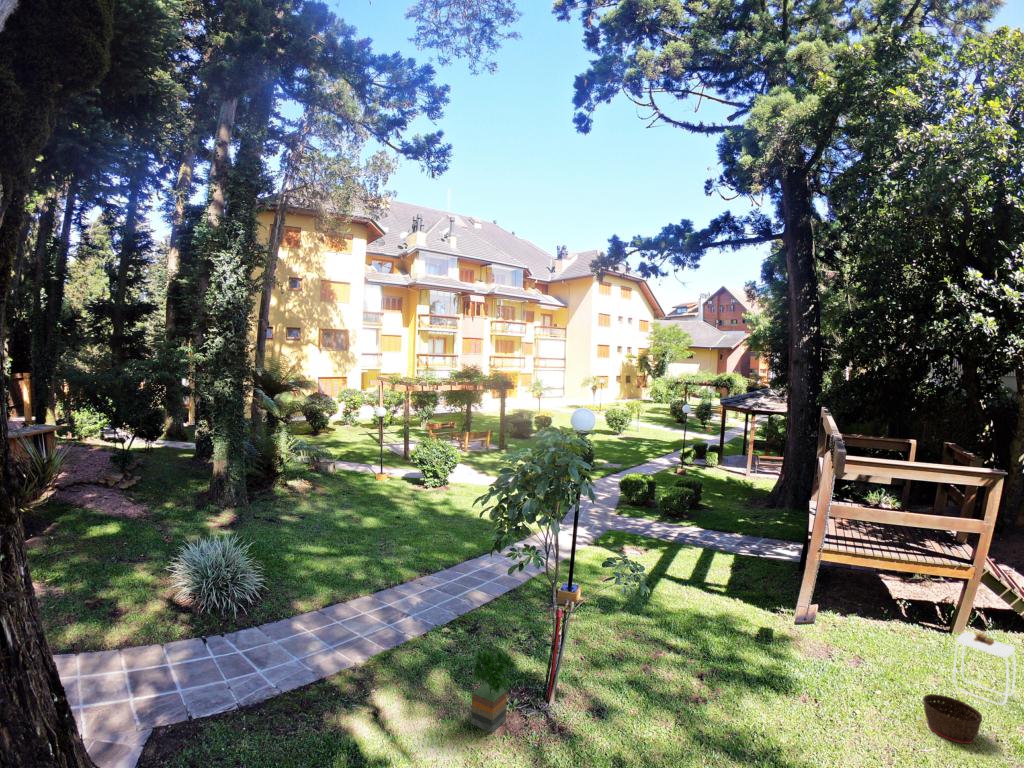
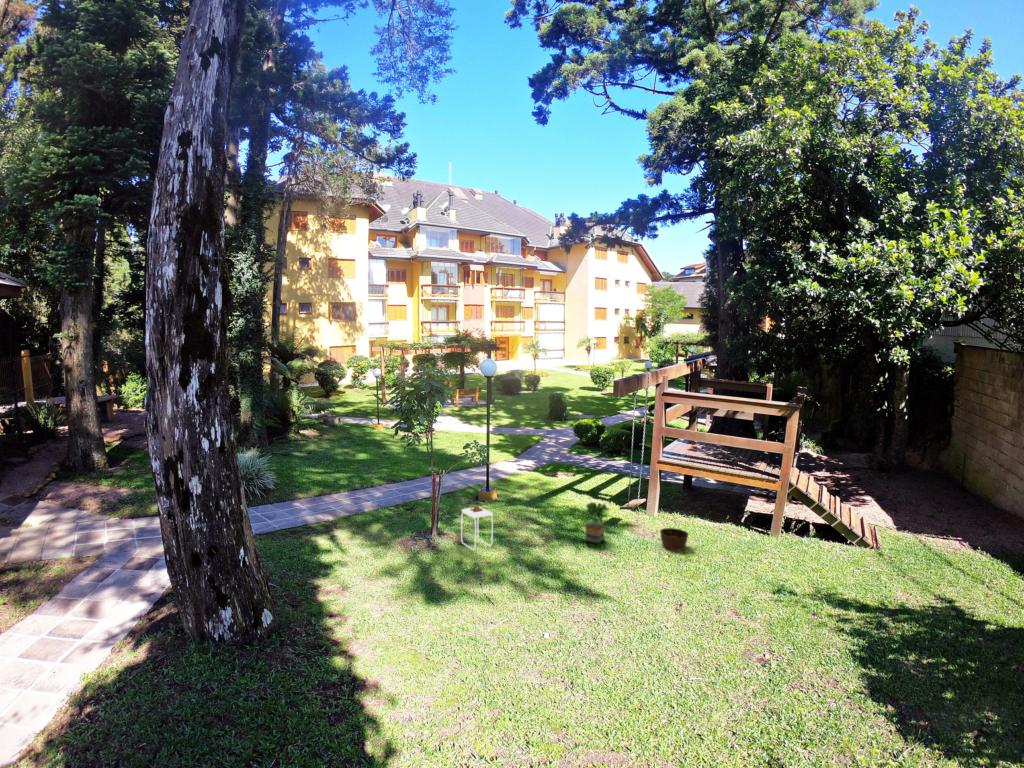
side table: present [953,632,1016,705] -> present [461,506,493,550]
potted tree: present [471,650,516,733] -> present [586,502,609,543]

